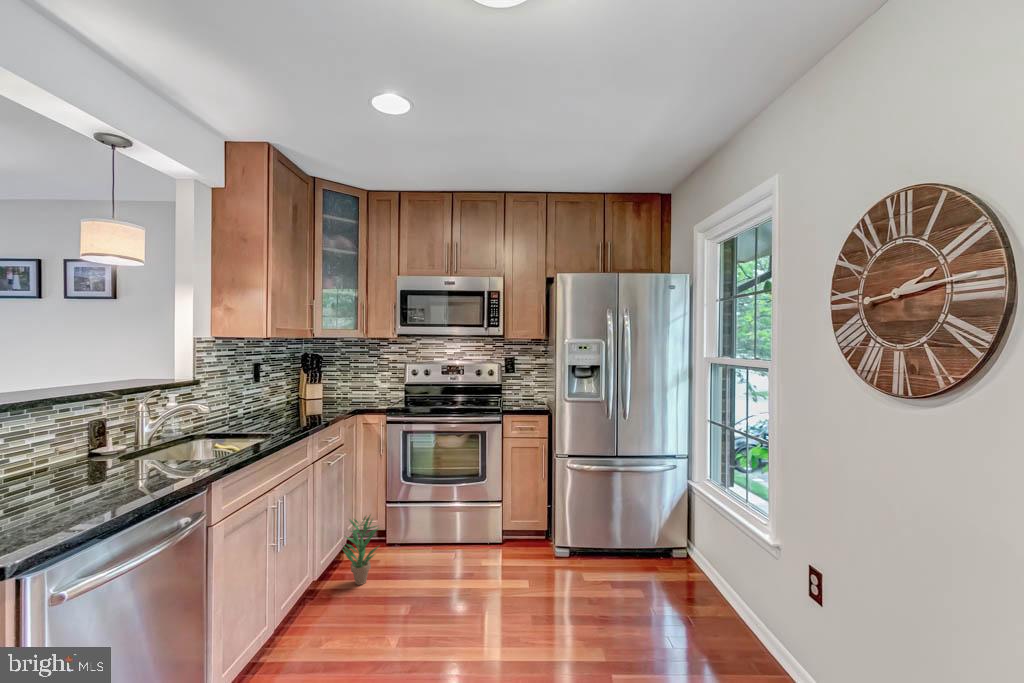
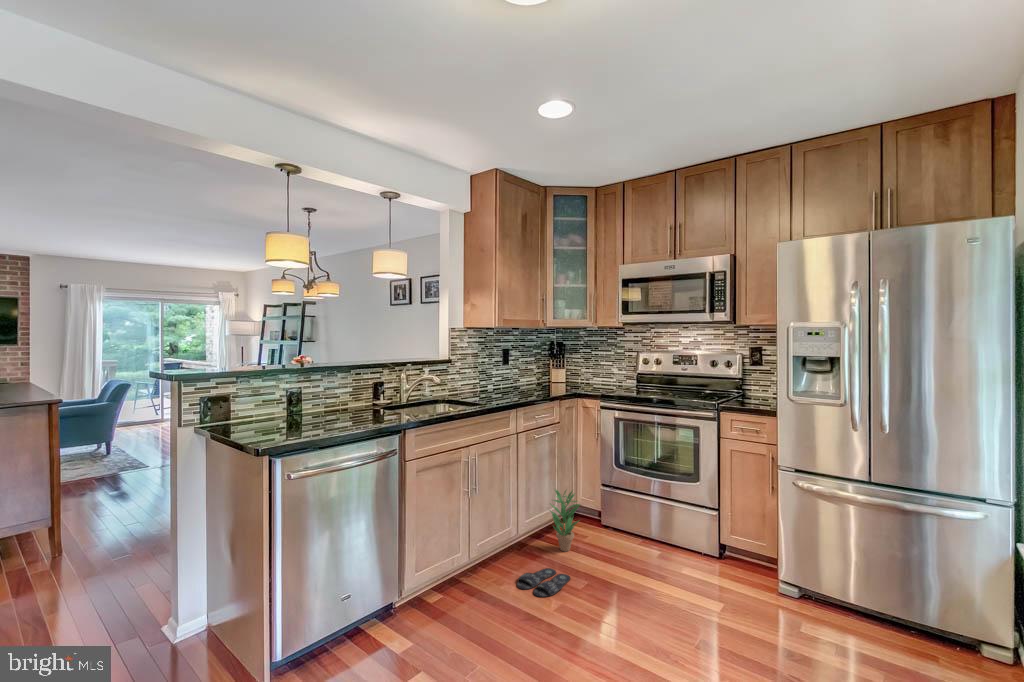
slippers: none [332,608,388,645] -> present [517,568,570,597]

